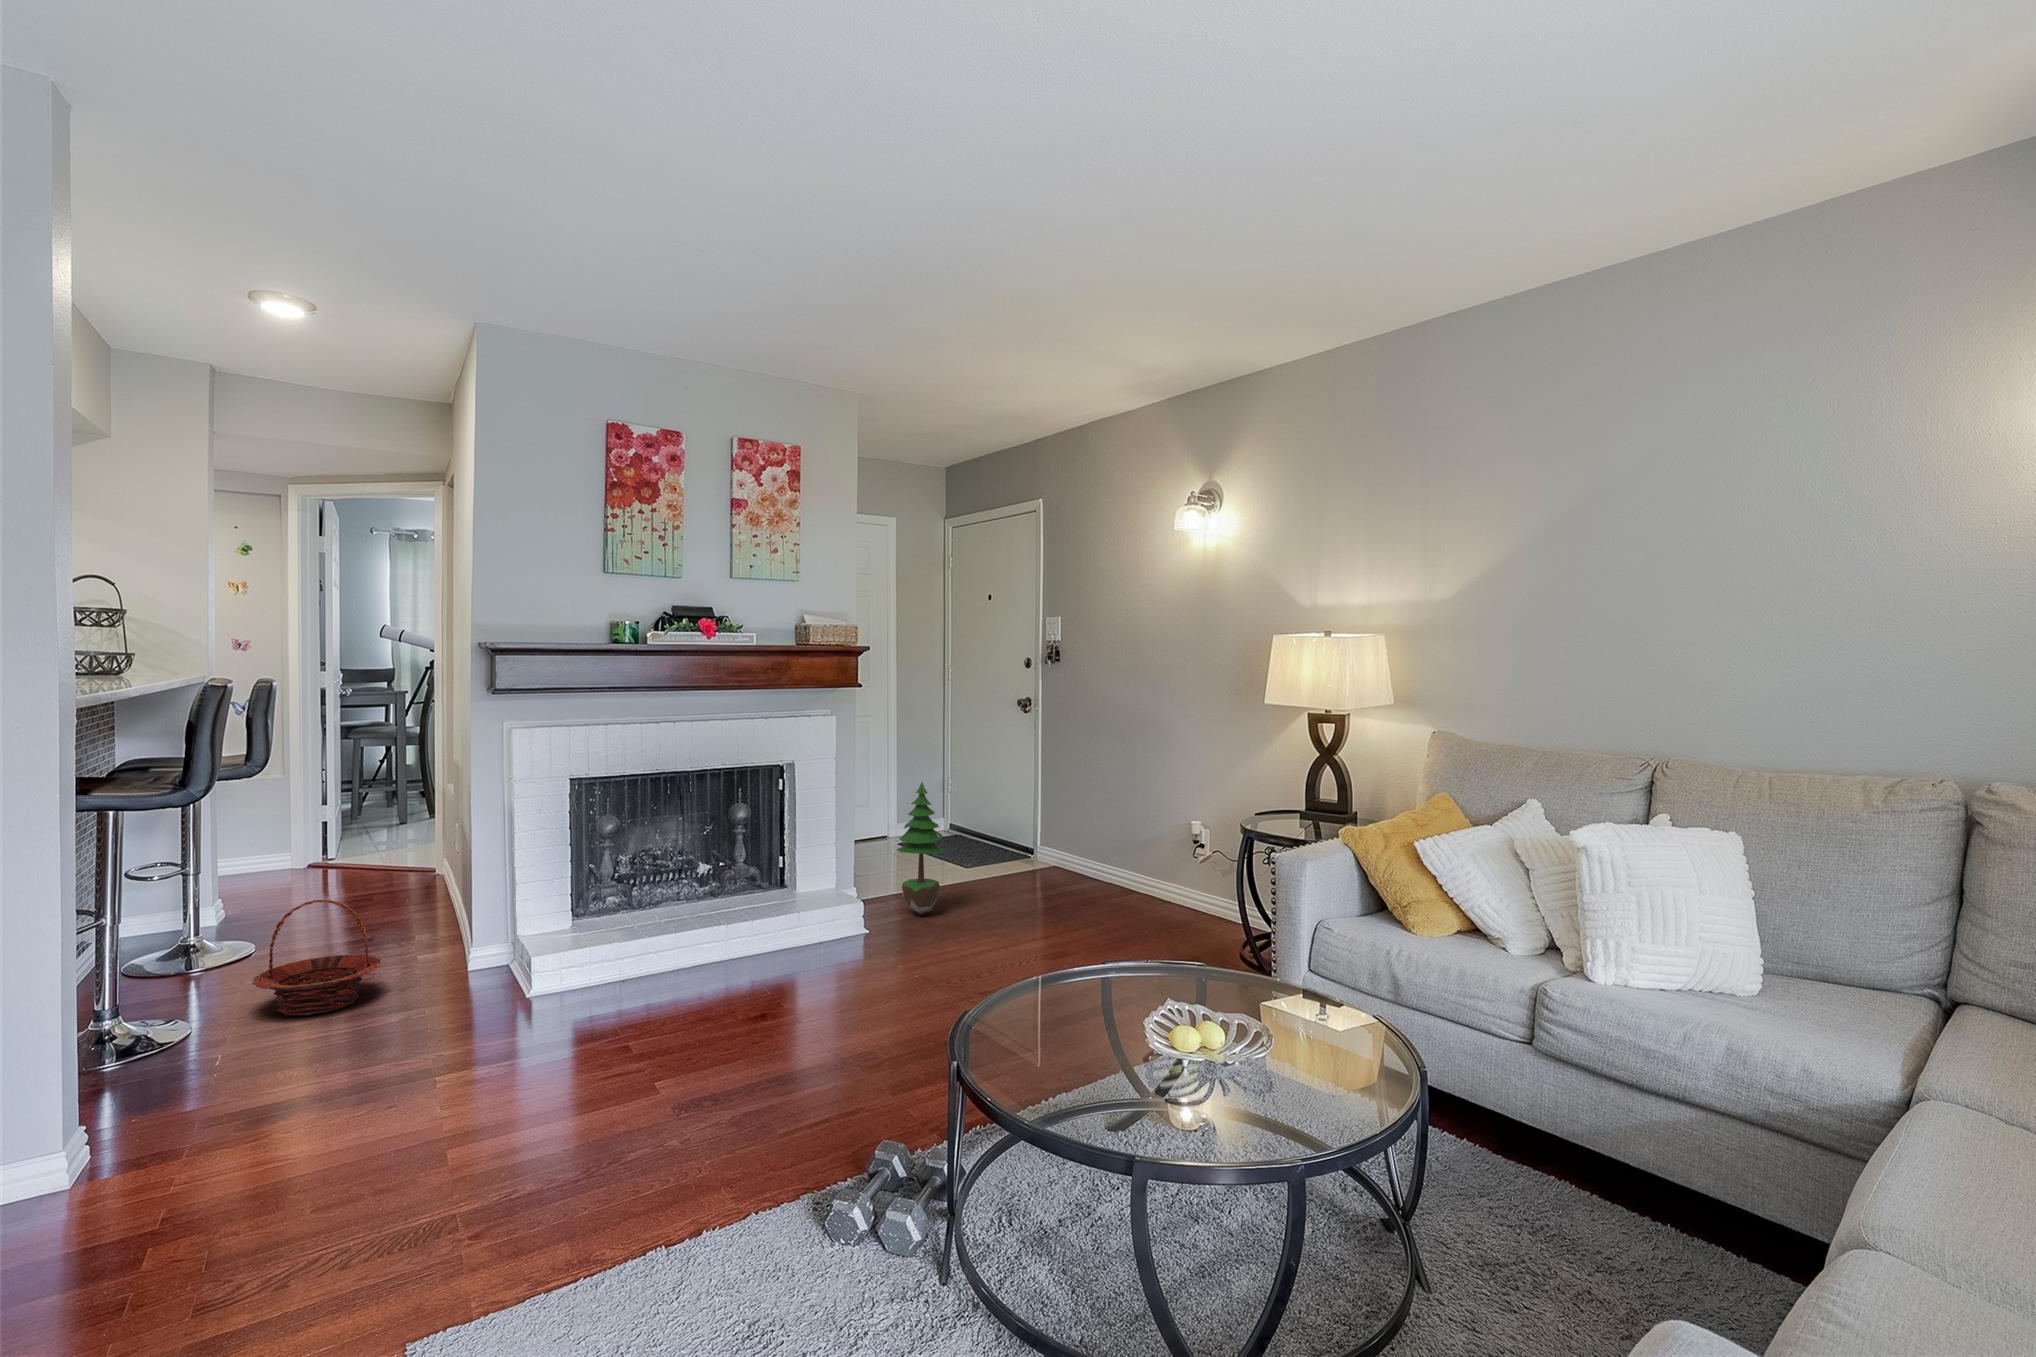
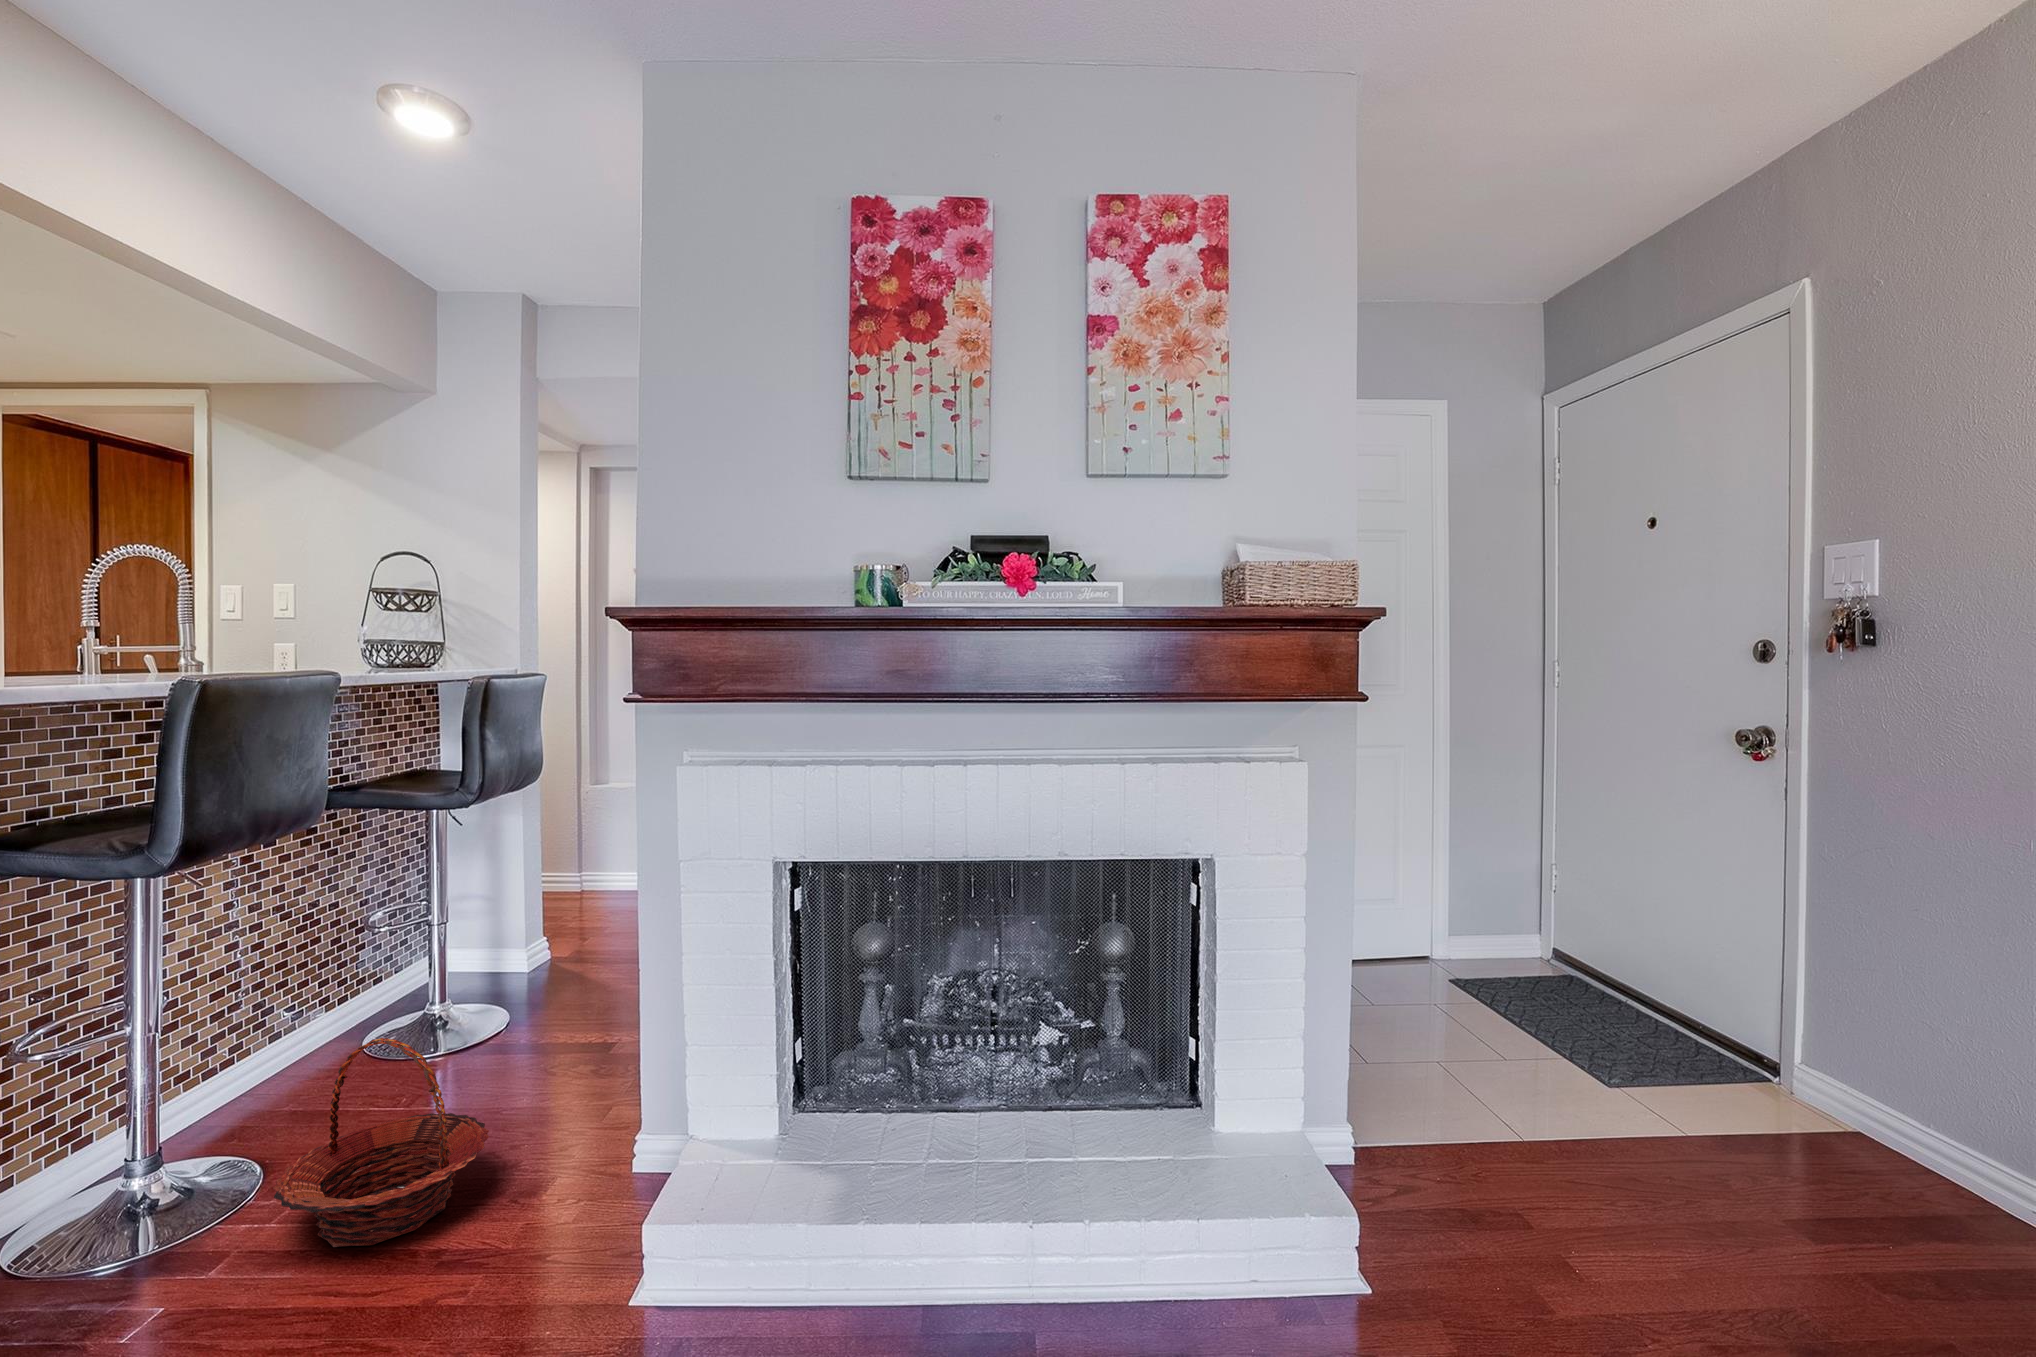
potted tree: present [897,782,944,915] -> none [1451,930,1586,1258]

